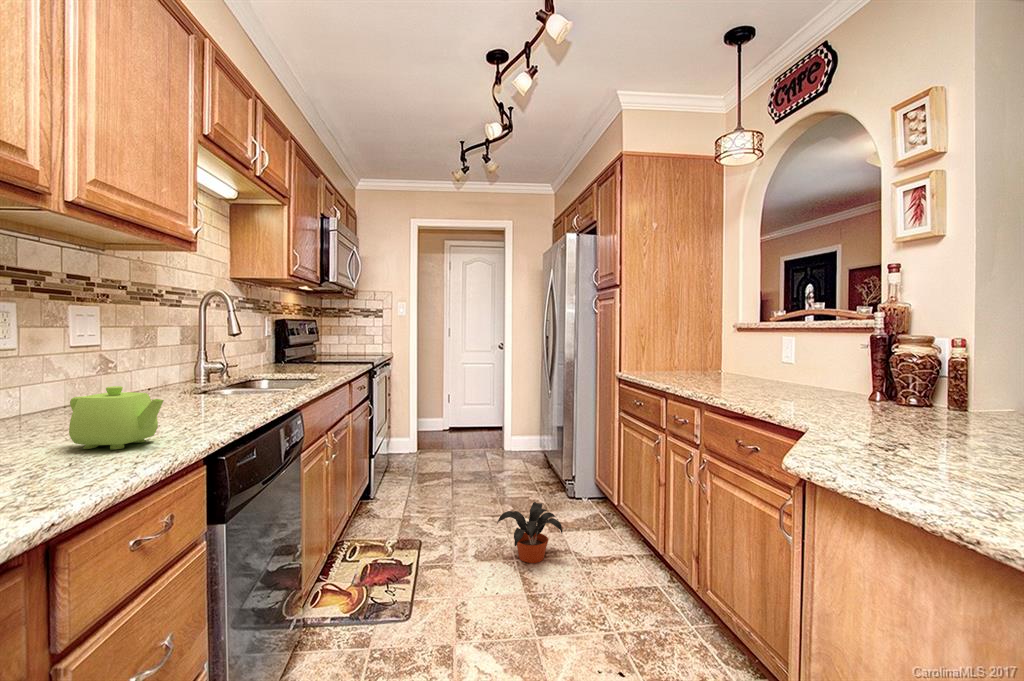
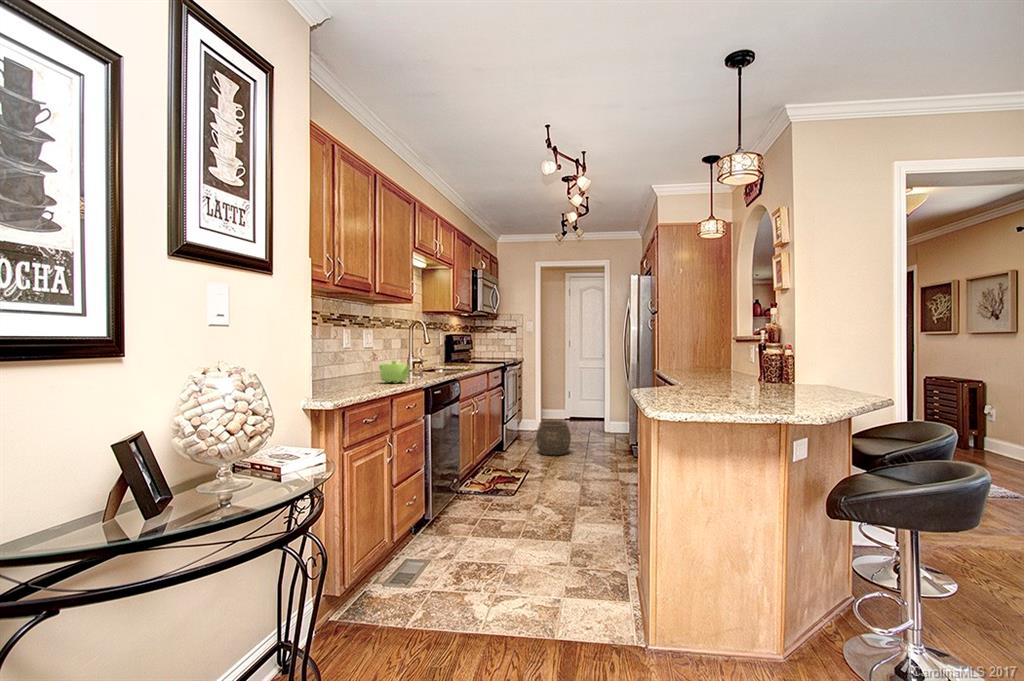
woven basket: none [421,446,473,500] -> present [536,421,571,456]
potted plant: present [497,502,562,563] -> none [574,450,614,486]

